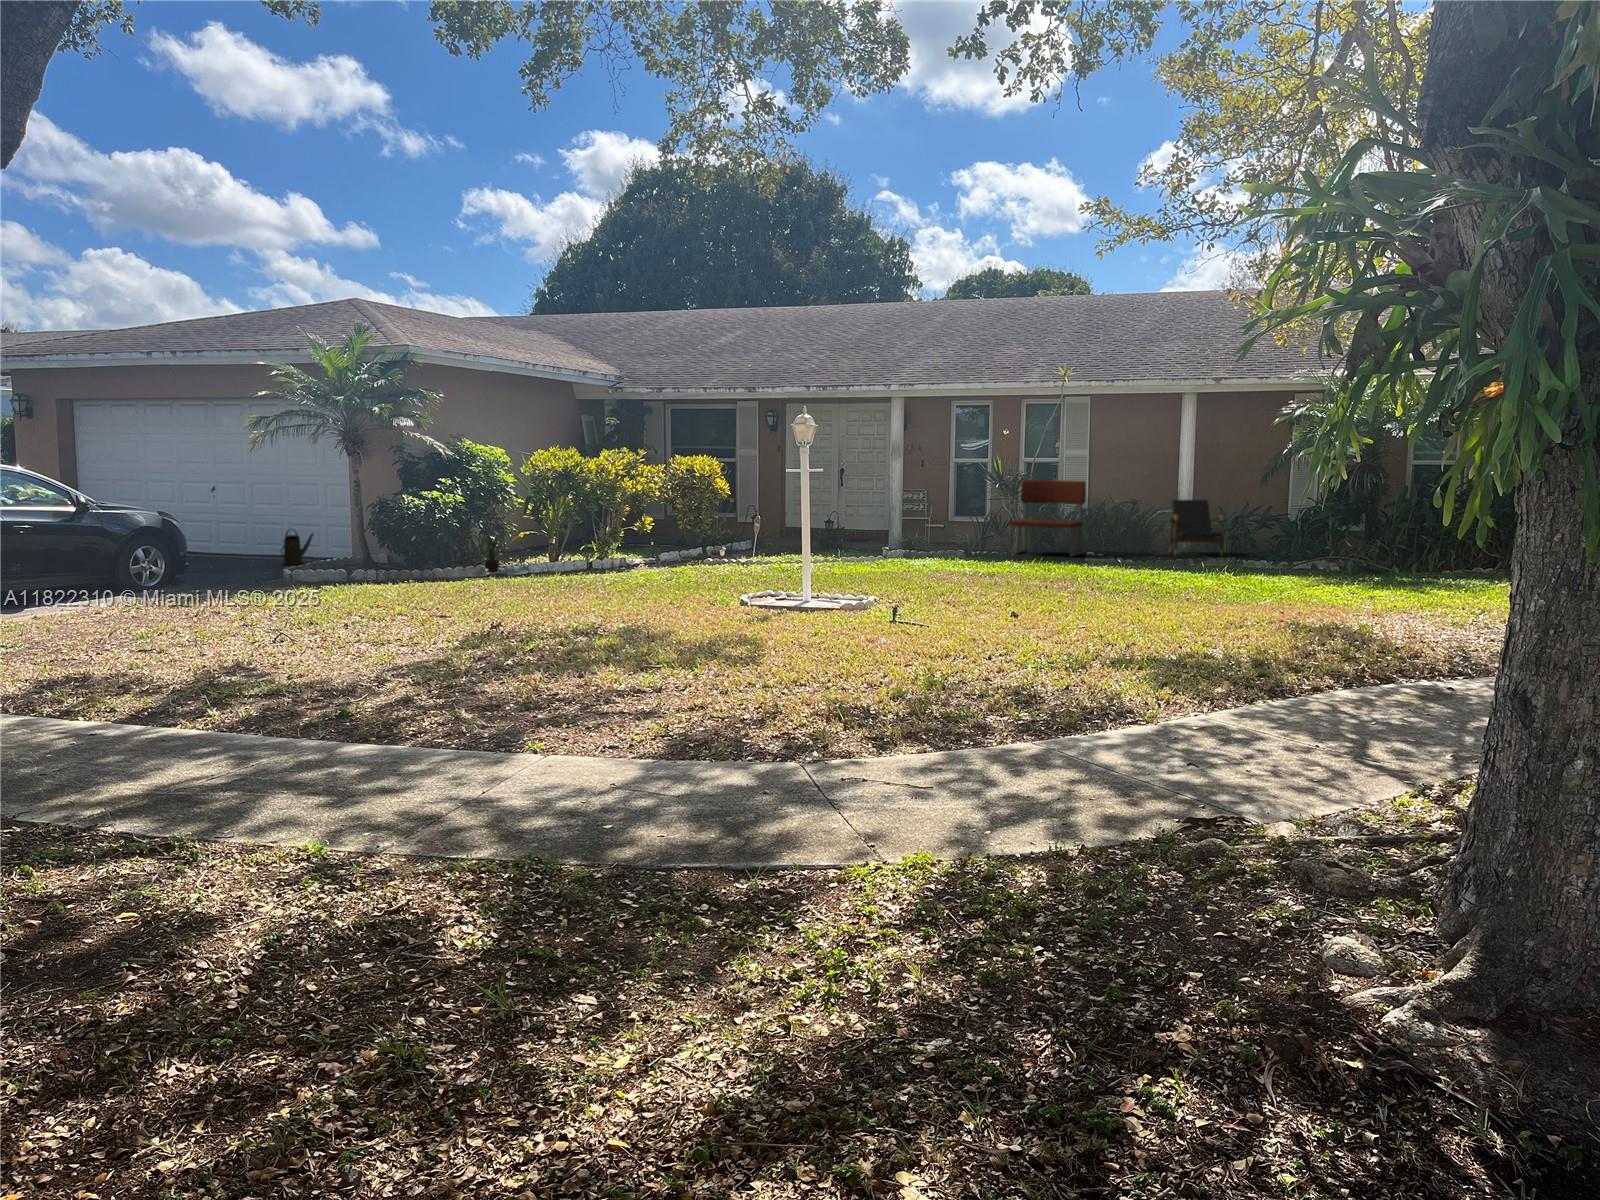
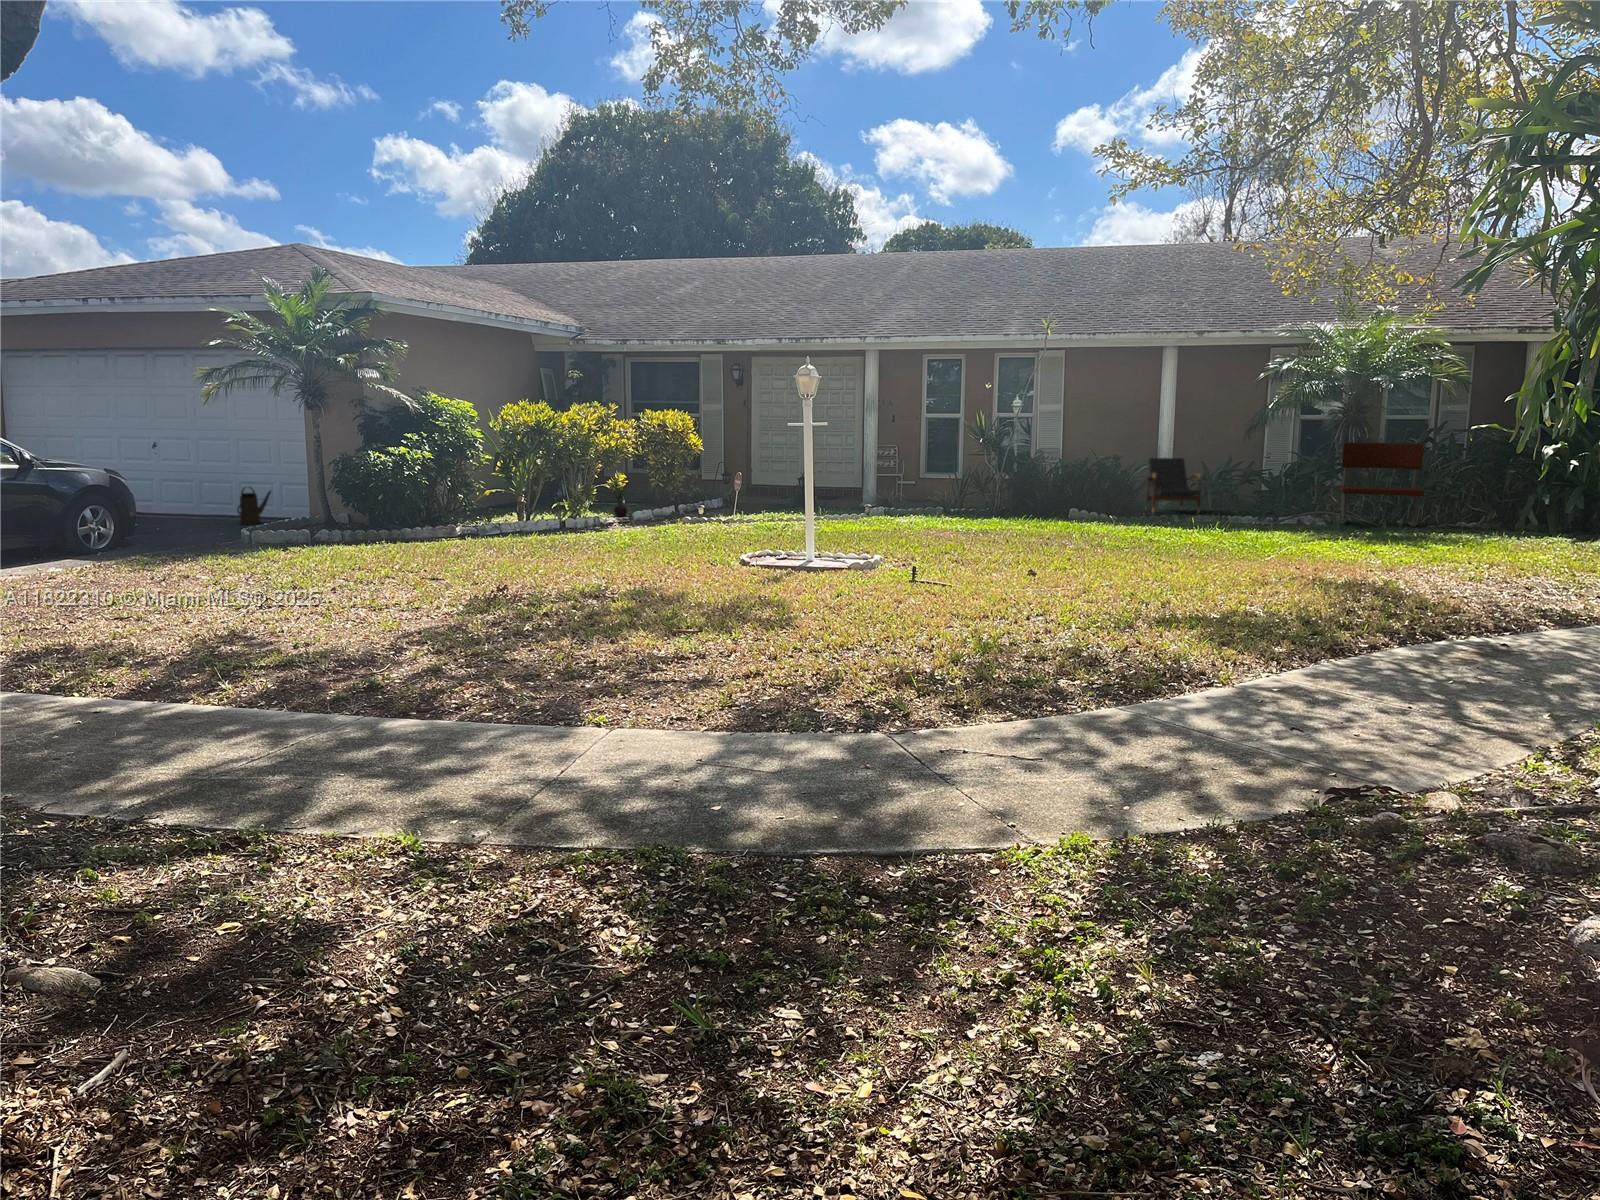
bench: present [1009,480,1086,557] -> present [1340,443,1424,527]
decorative plant: present [475,533,500,571] -> present [612,483,627,517]

